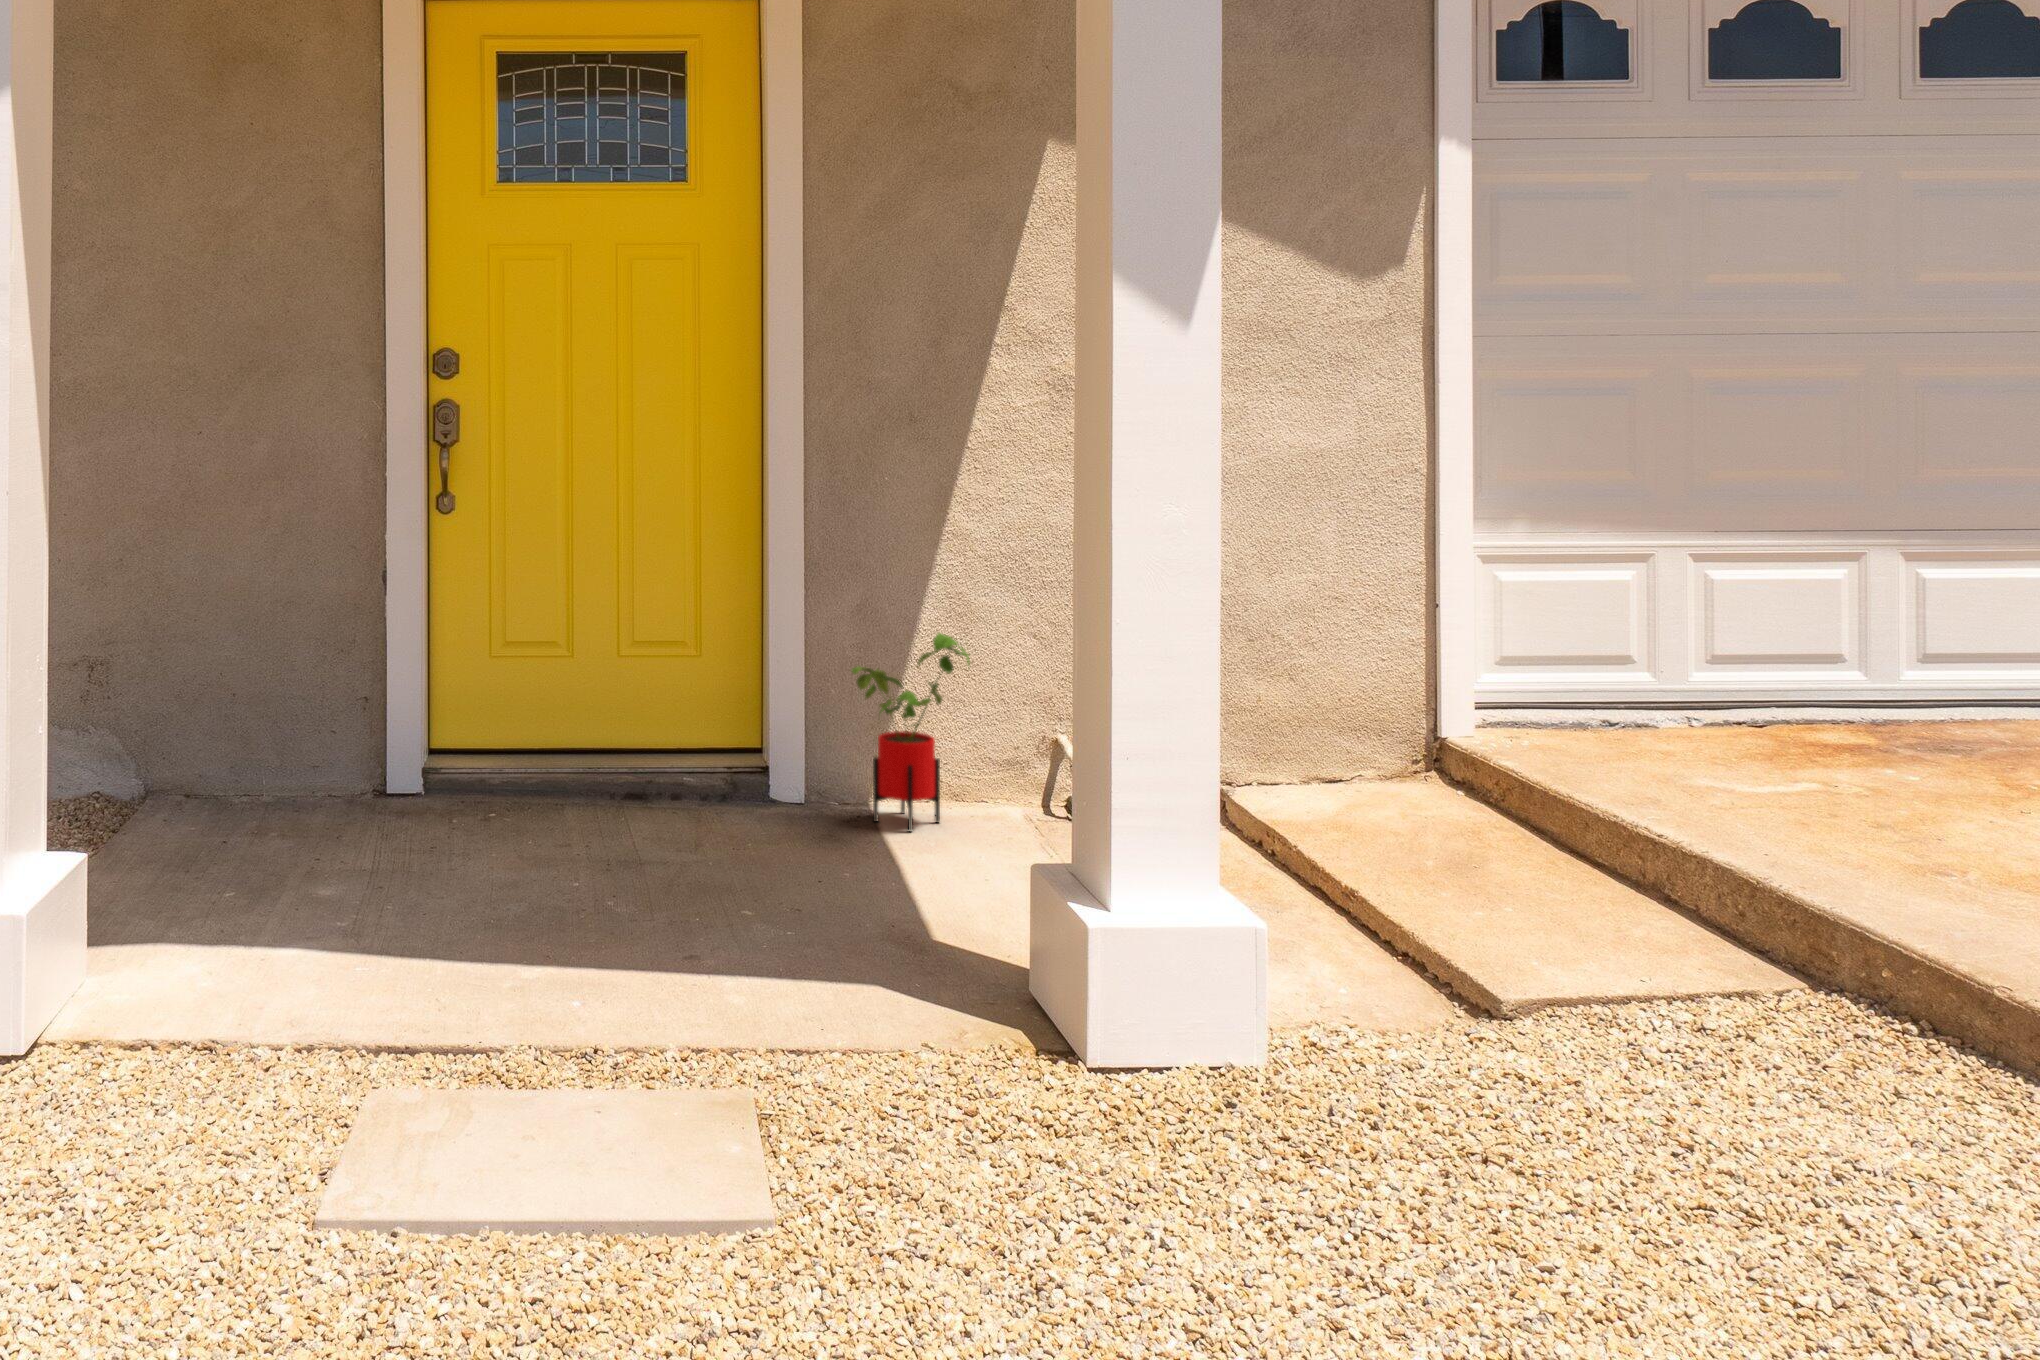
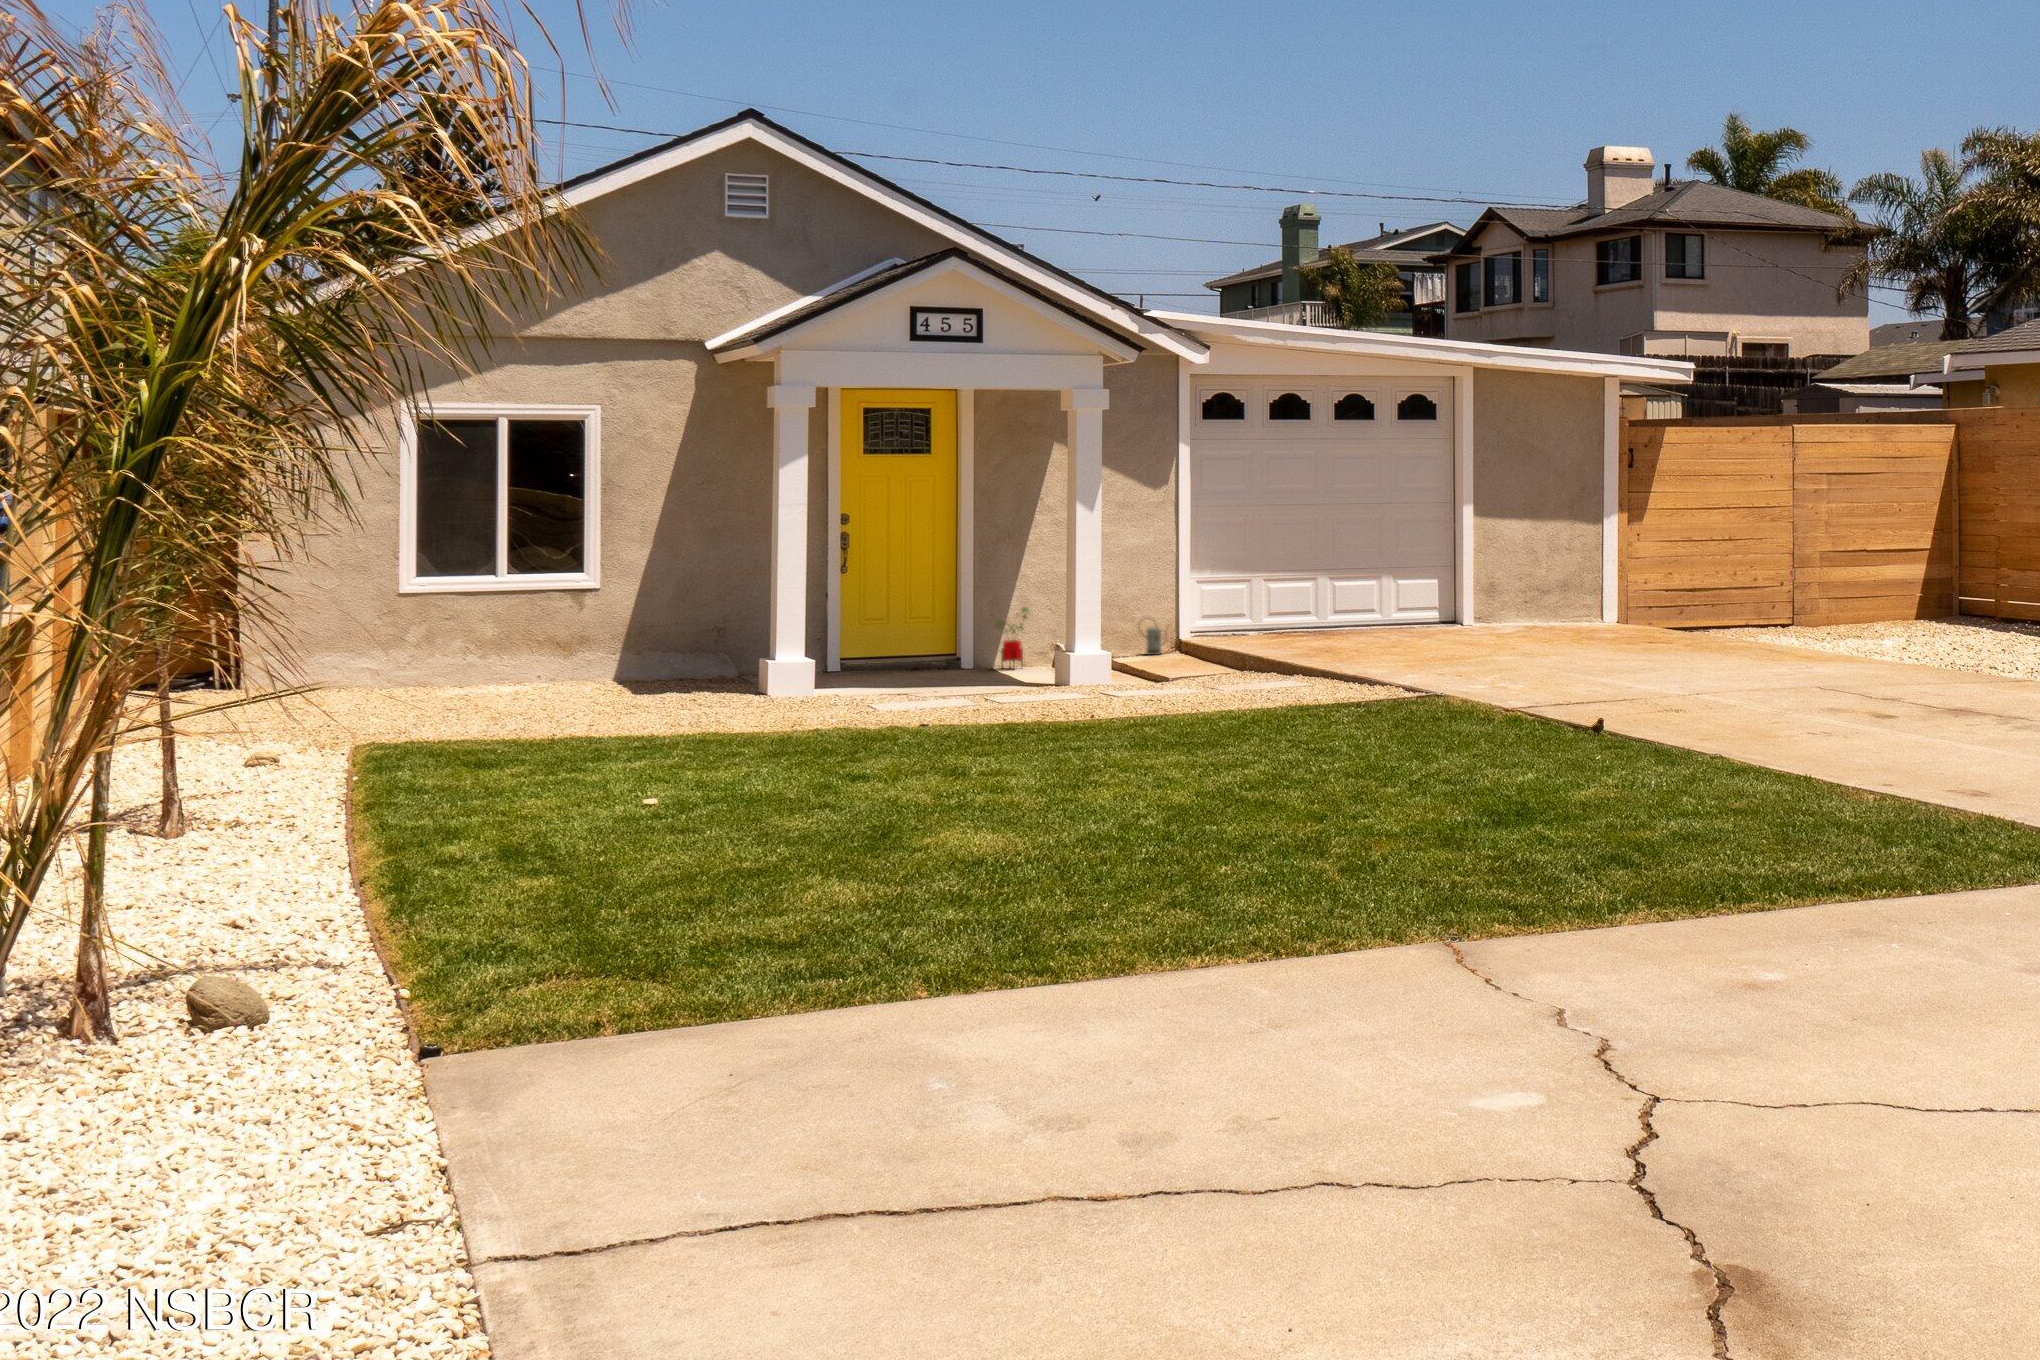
watering can: none [1307,671,1411,793] -> present [1146,621,1162,655]

